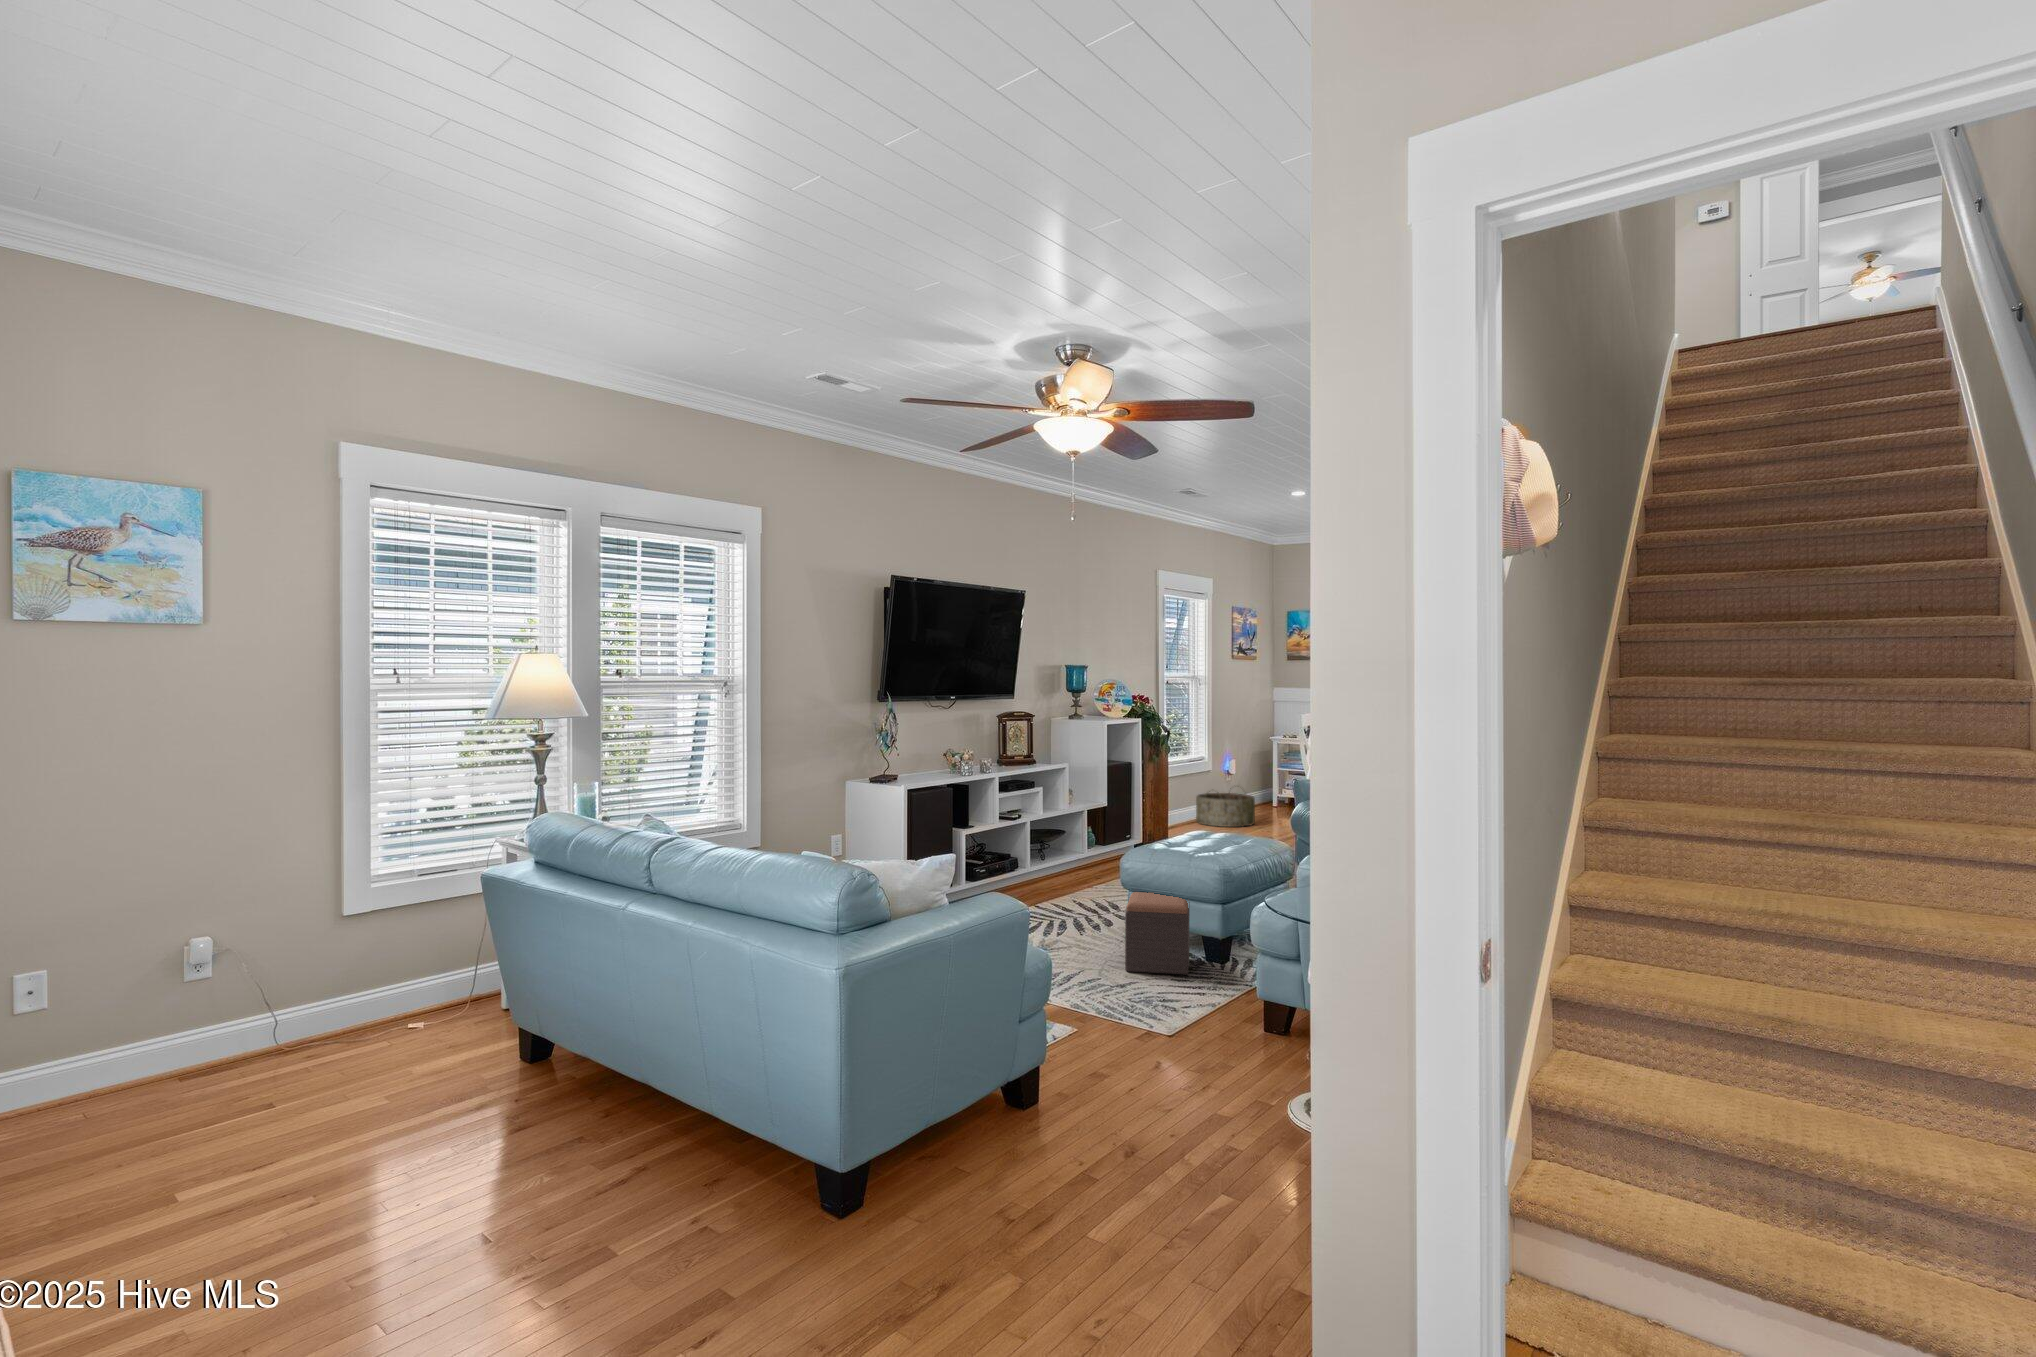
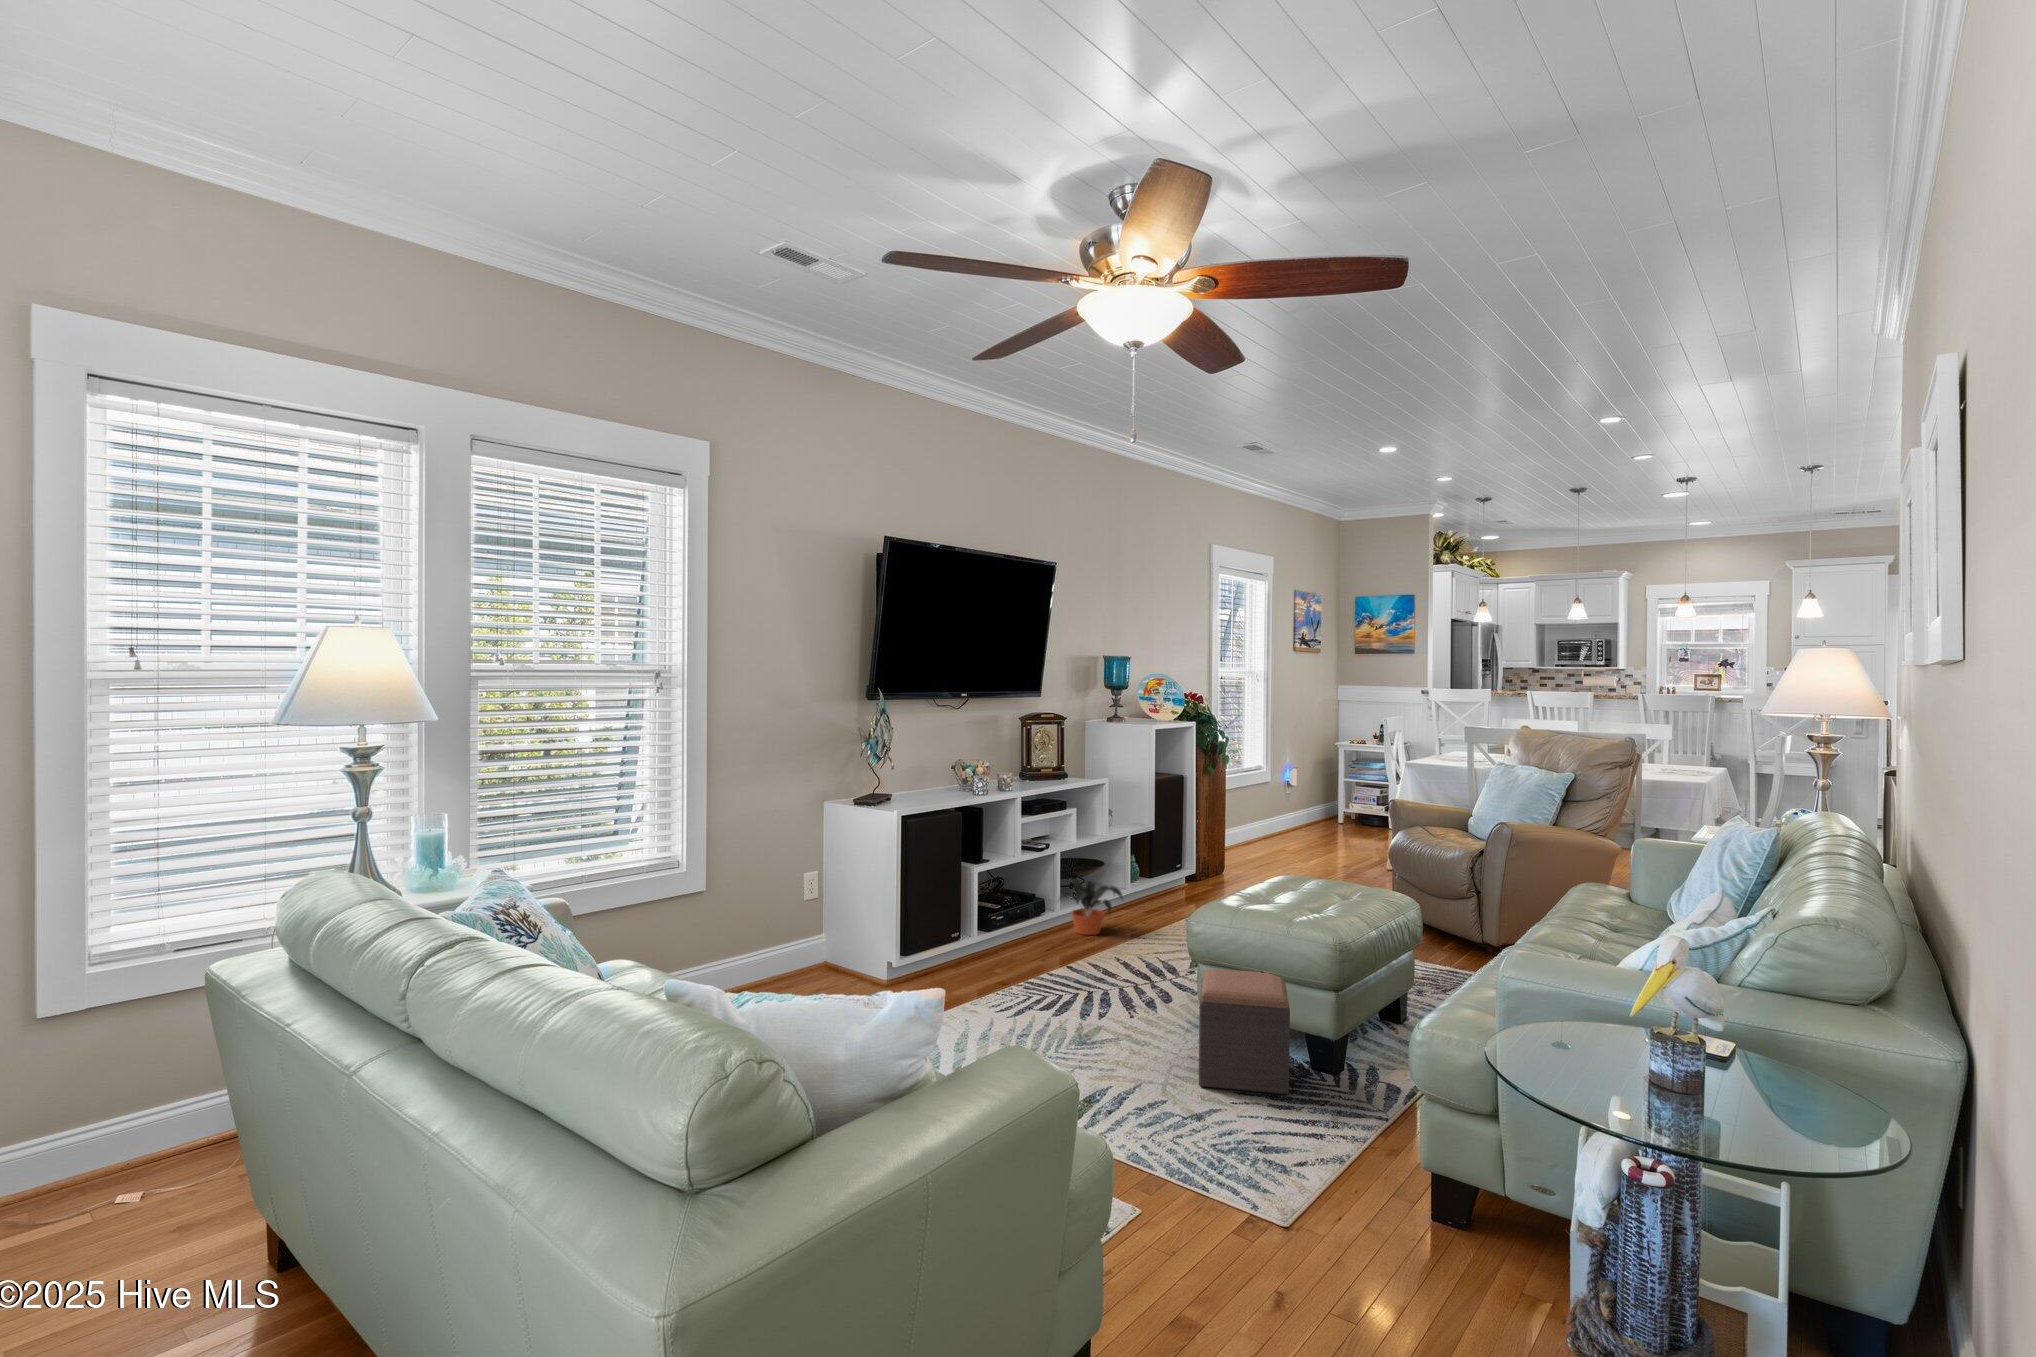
basket: present [1196,788,1255,827] -> none [1253,799,1323,850]
potted plant: none [1027,843,1080,886] -> present [1059,879,1122,935]

